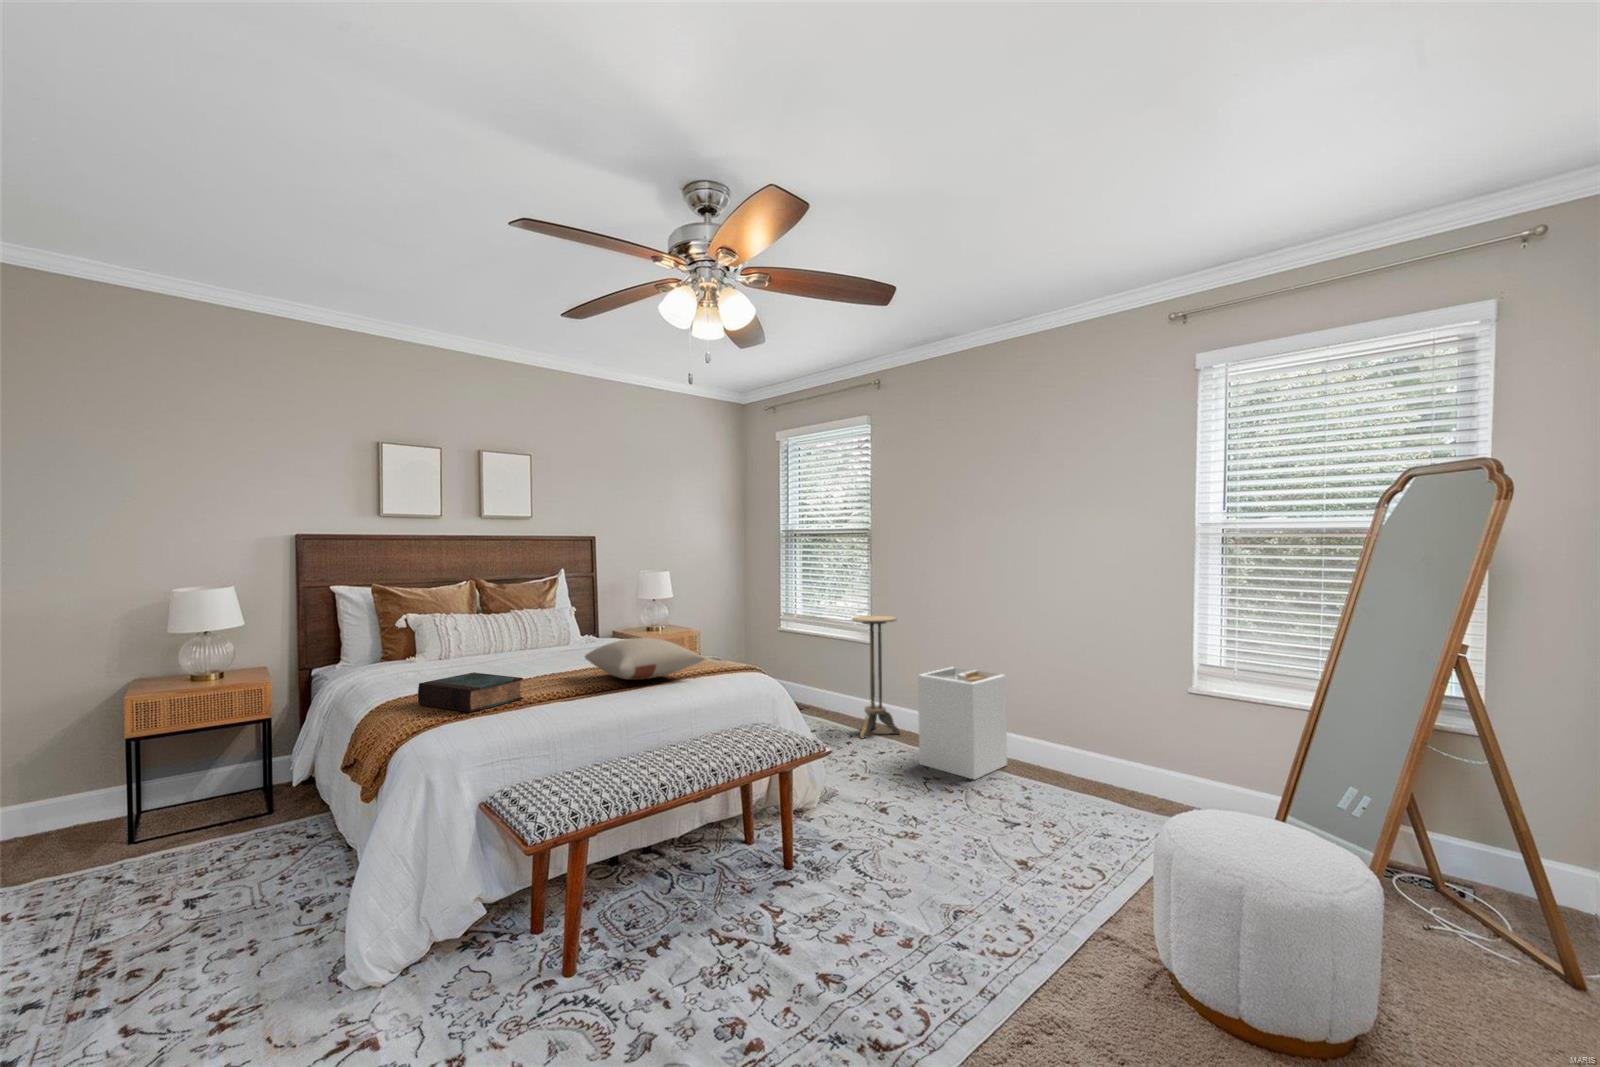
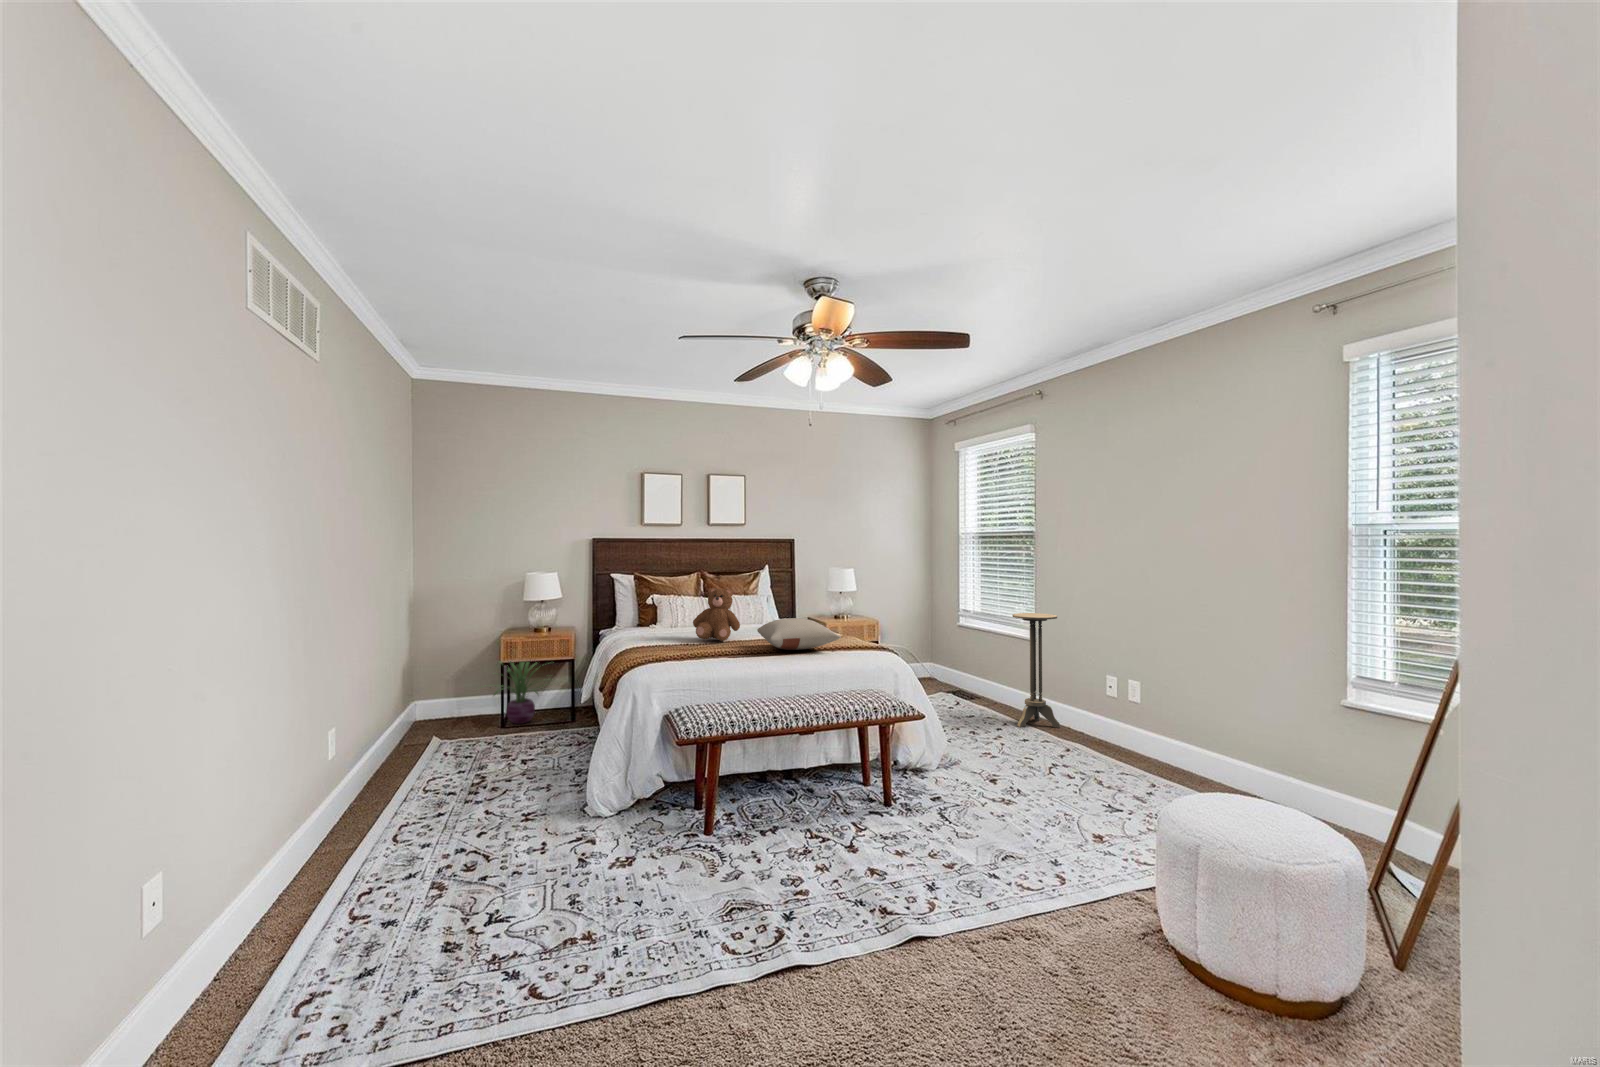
teddy bear: none [483,602,554,675] -> present [693,588,740,641]
laundry hamper: present [918,667,1007,780] -> none [1058,666,1149,772]
book: present [418,672,523,712] -> none [641,635,705,660]
decorative plant: none [72,705,251,831] -> present [494,661,540,724]

